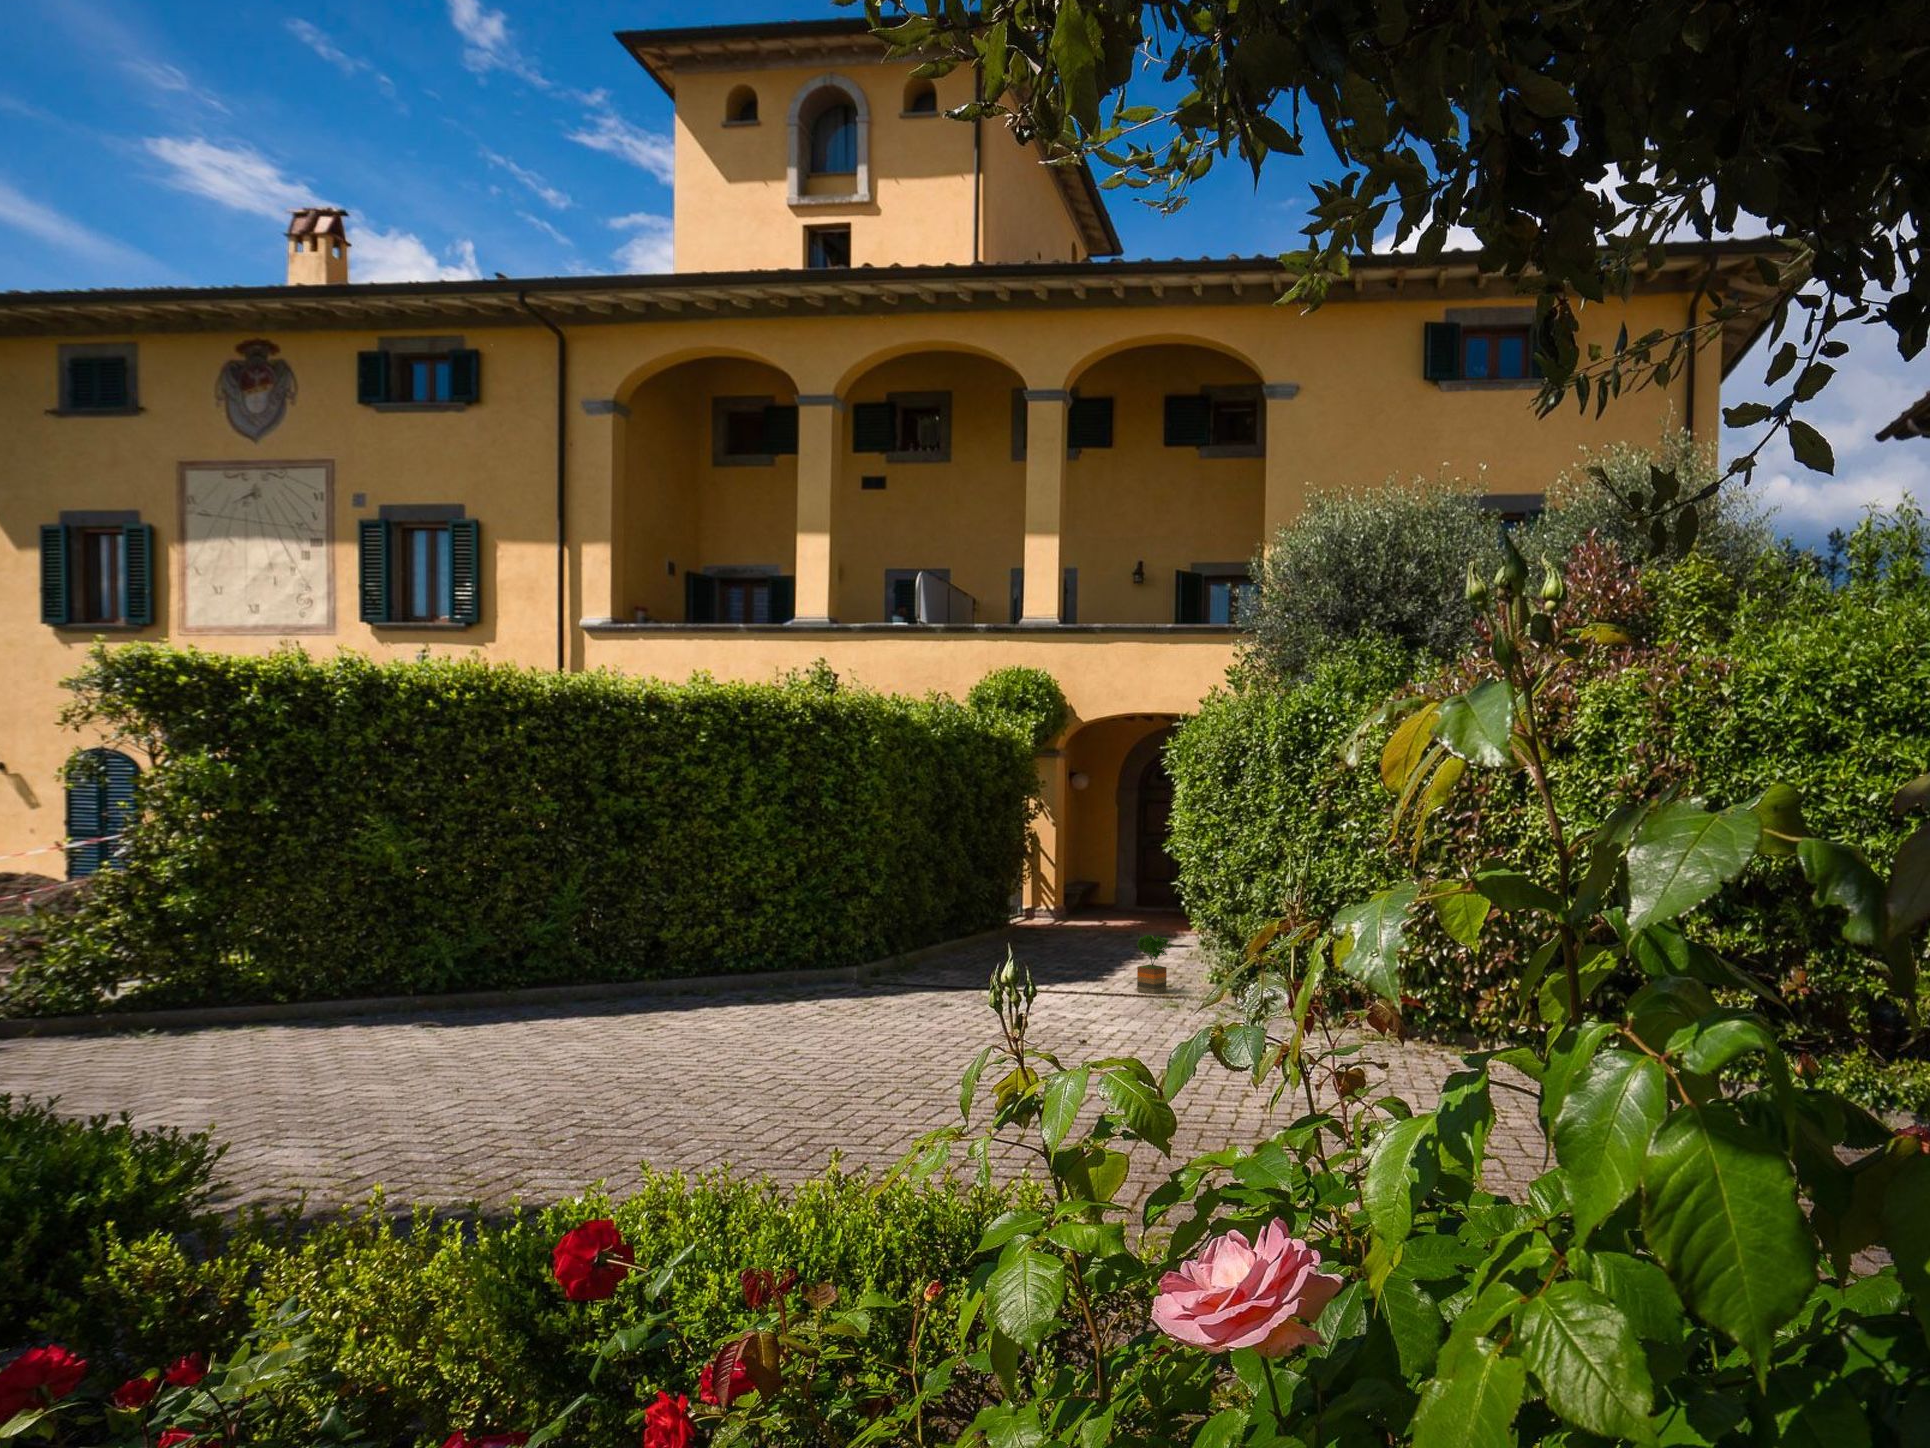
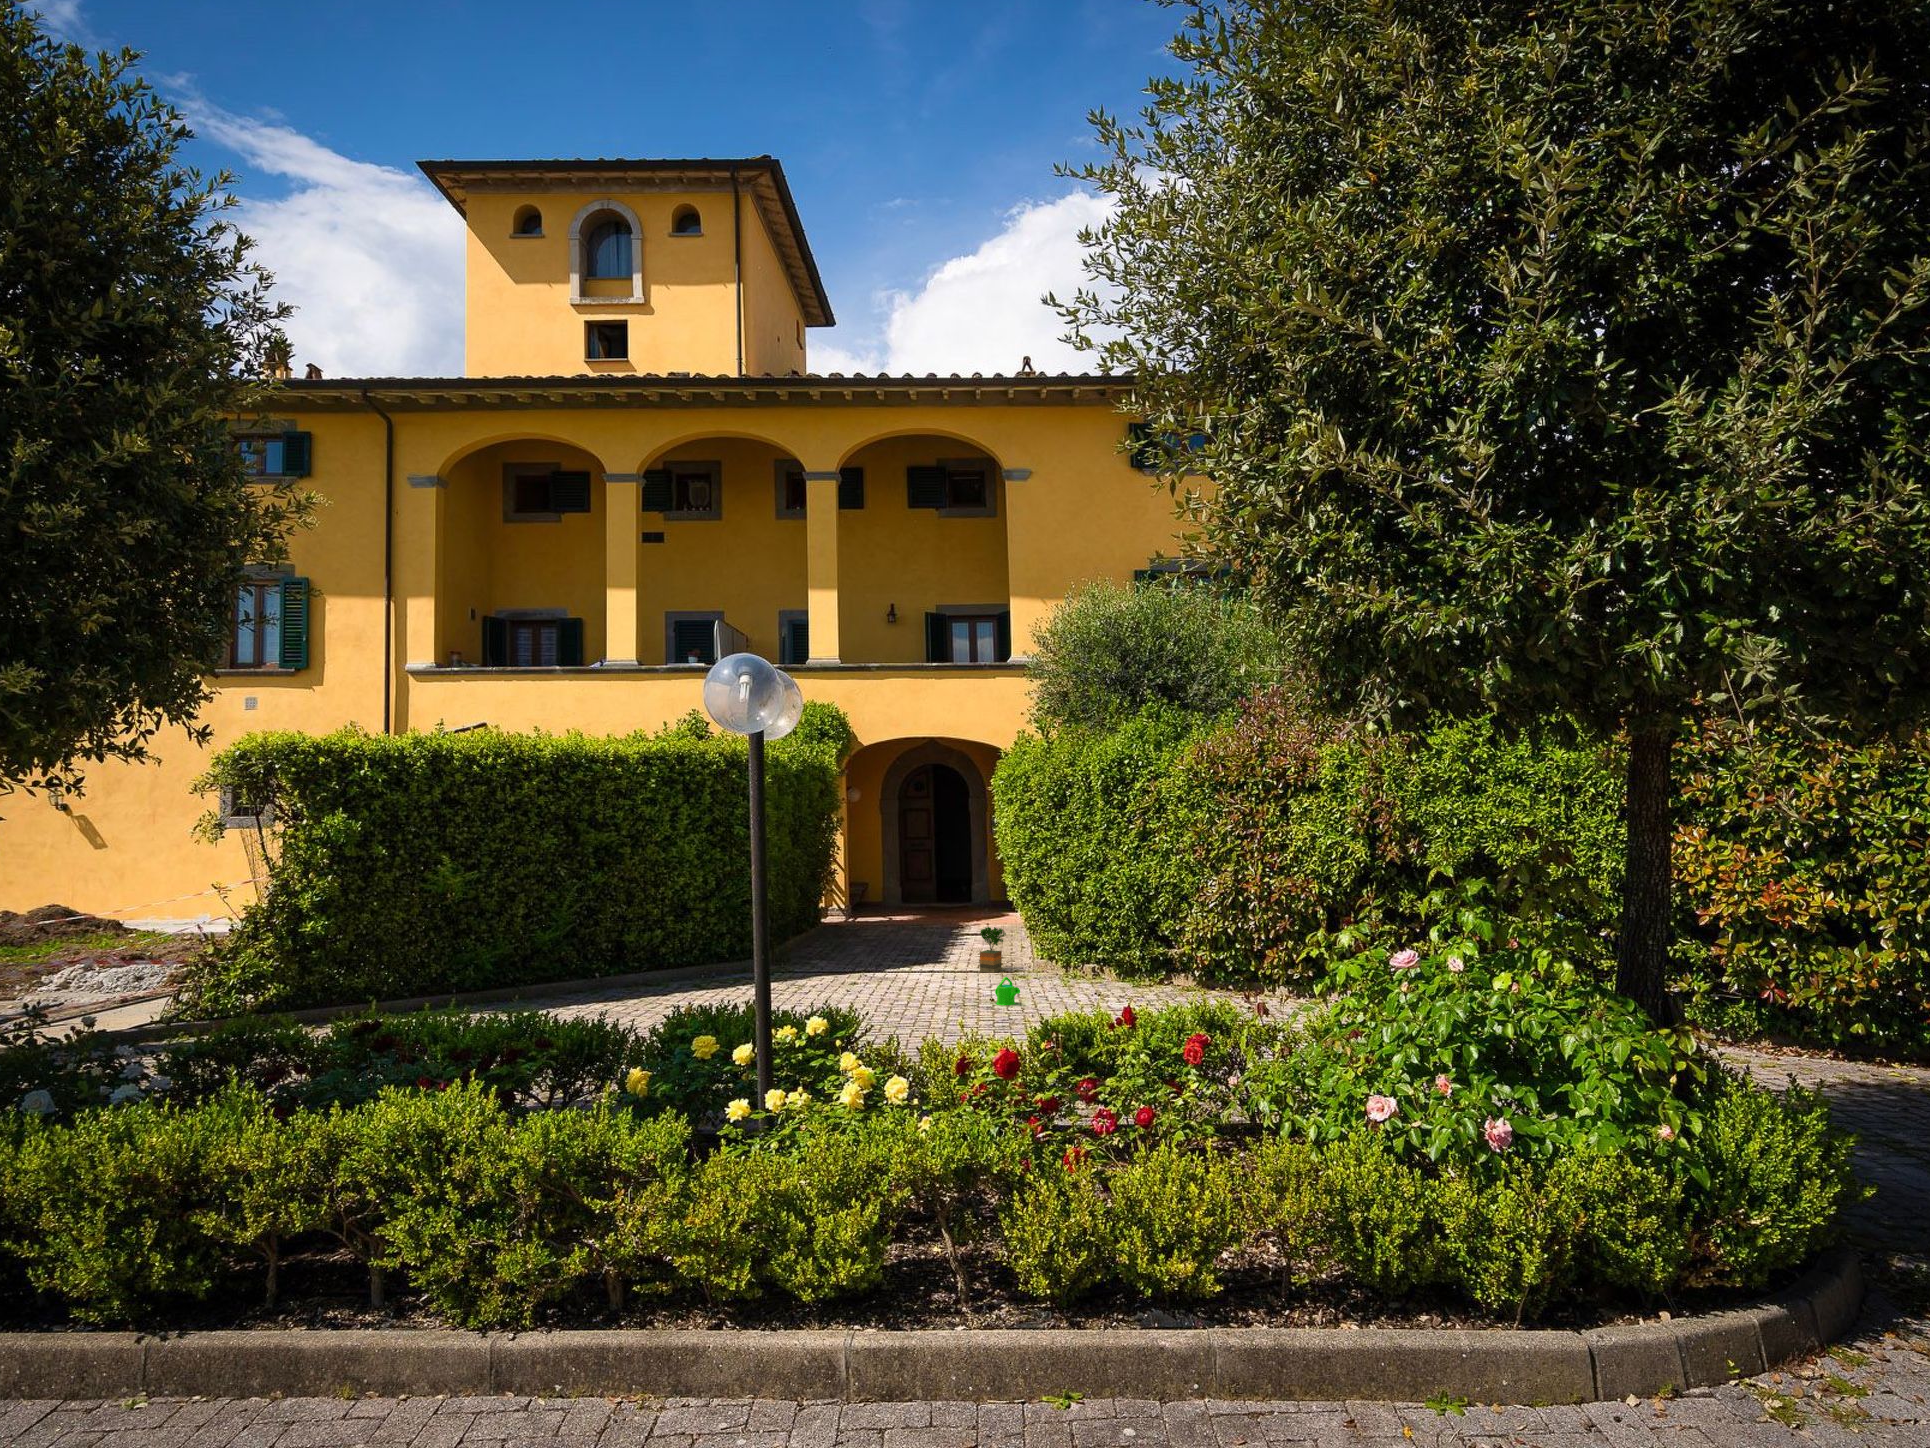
watering can: none [1113,997,1142,1035] -> present [995,977,1020,1006]

